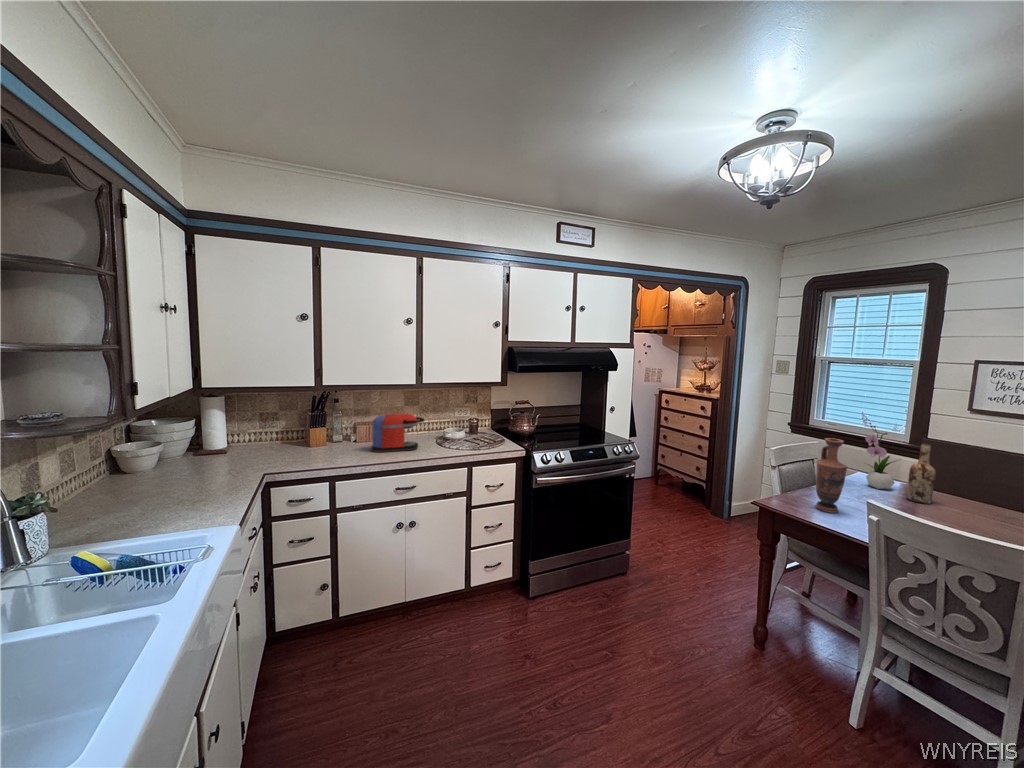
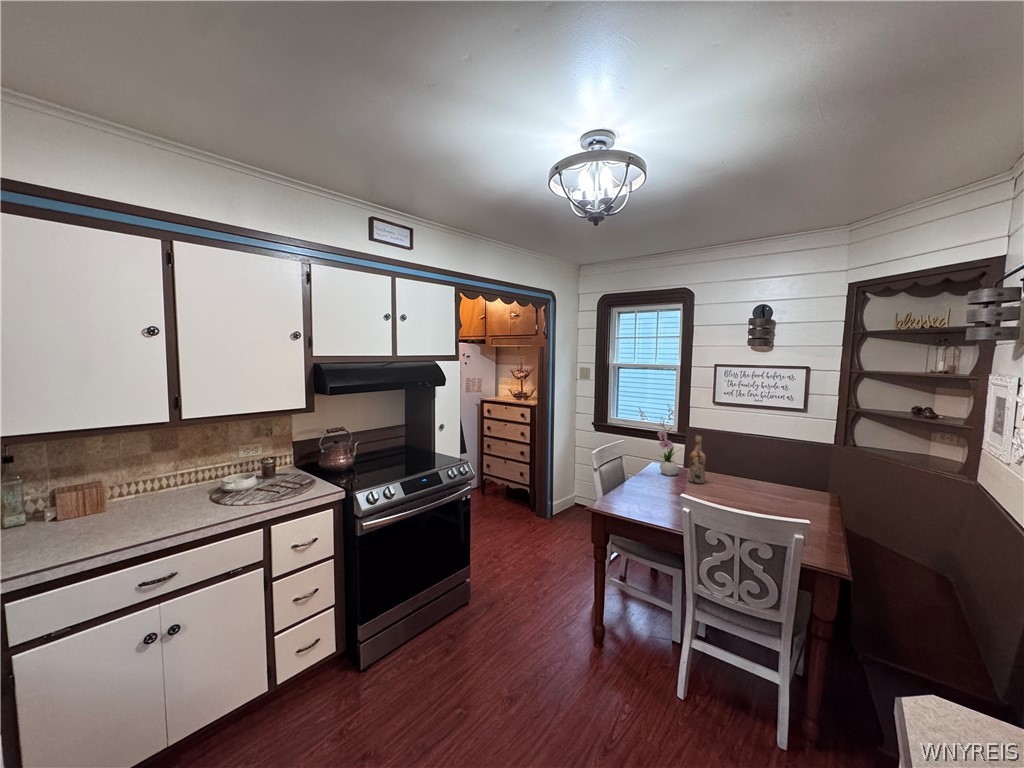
coffee maker: present [371,414,424,452] -> none [79,467,184,536]
vase: present [816,438,847,513] -> none [634,439,657,507]

